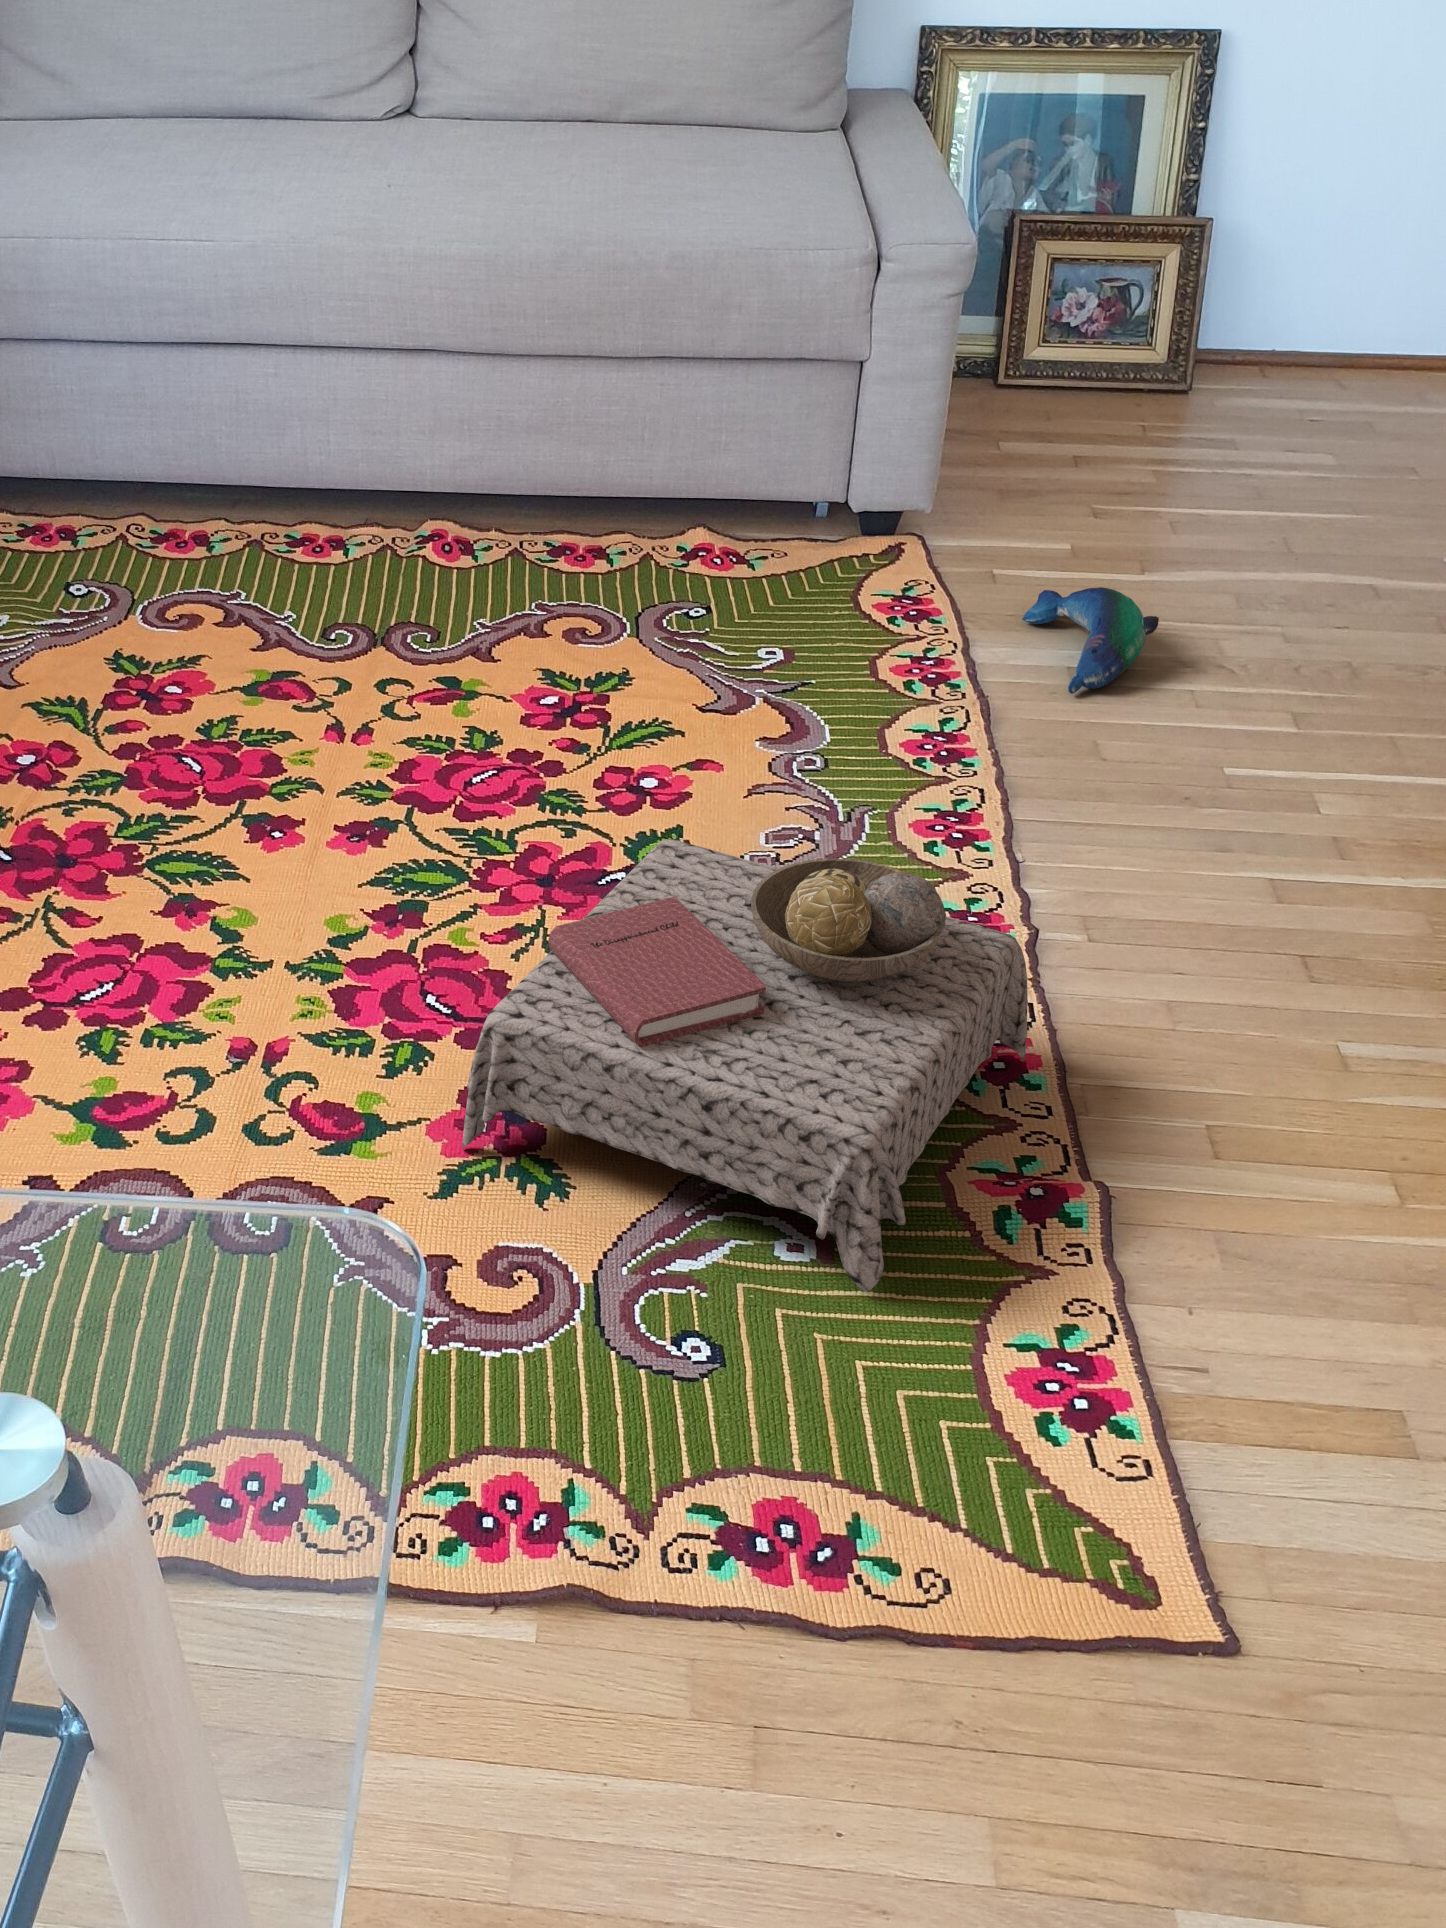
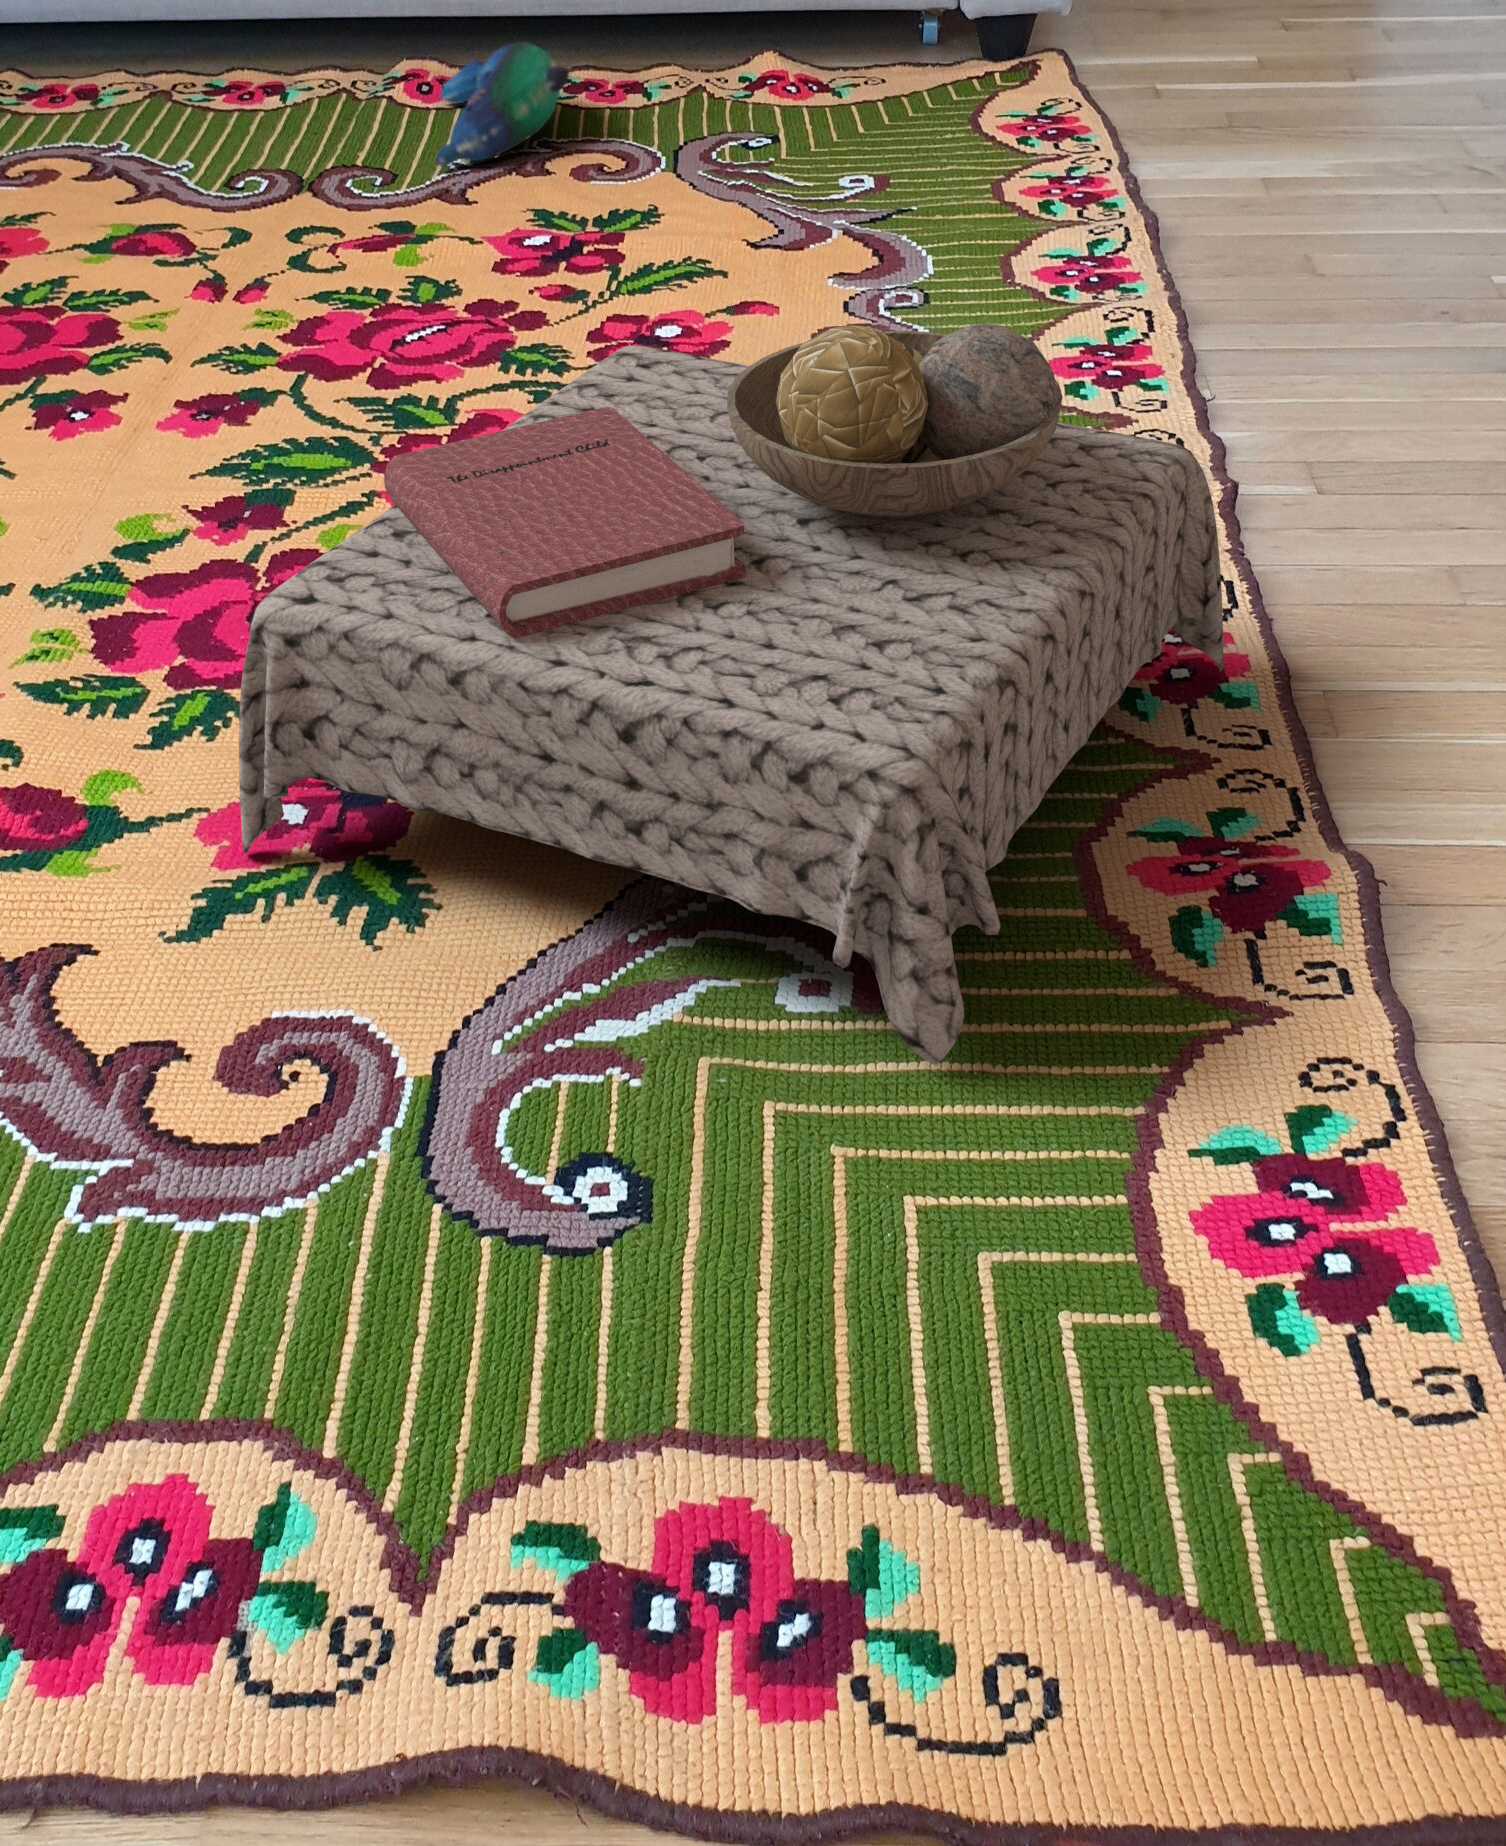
plush toy: present [1022,587,1159,694] -> present [436,42,571,167]

